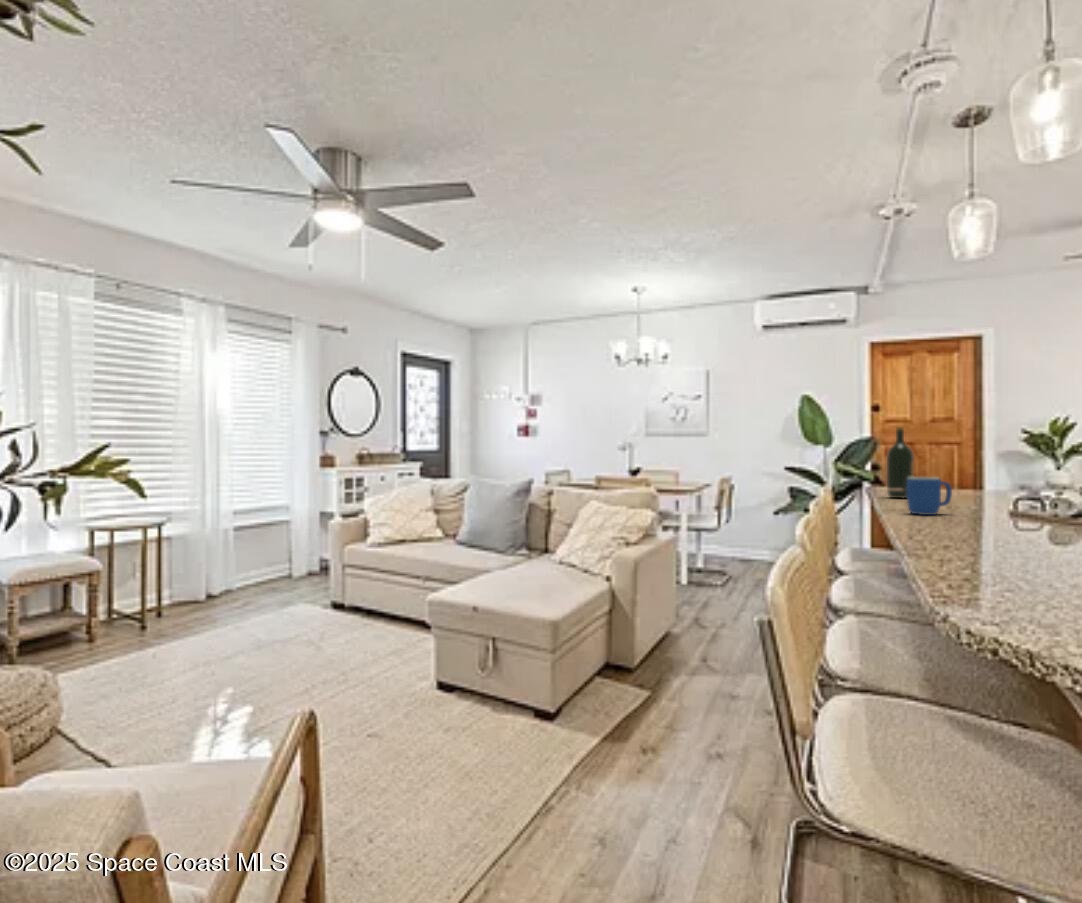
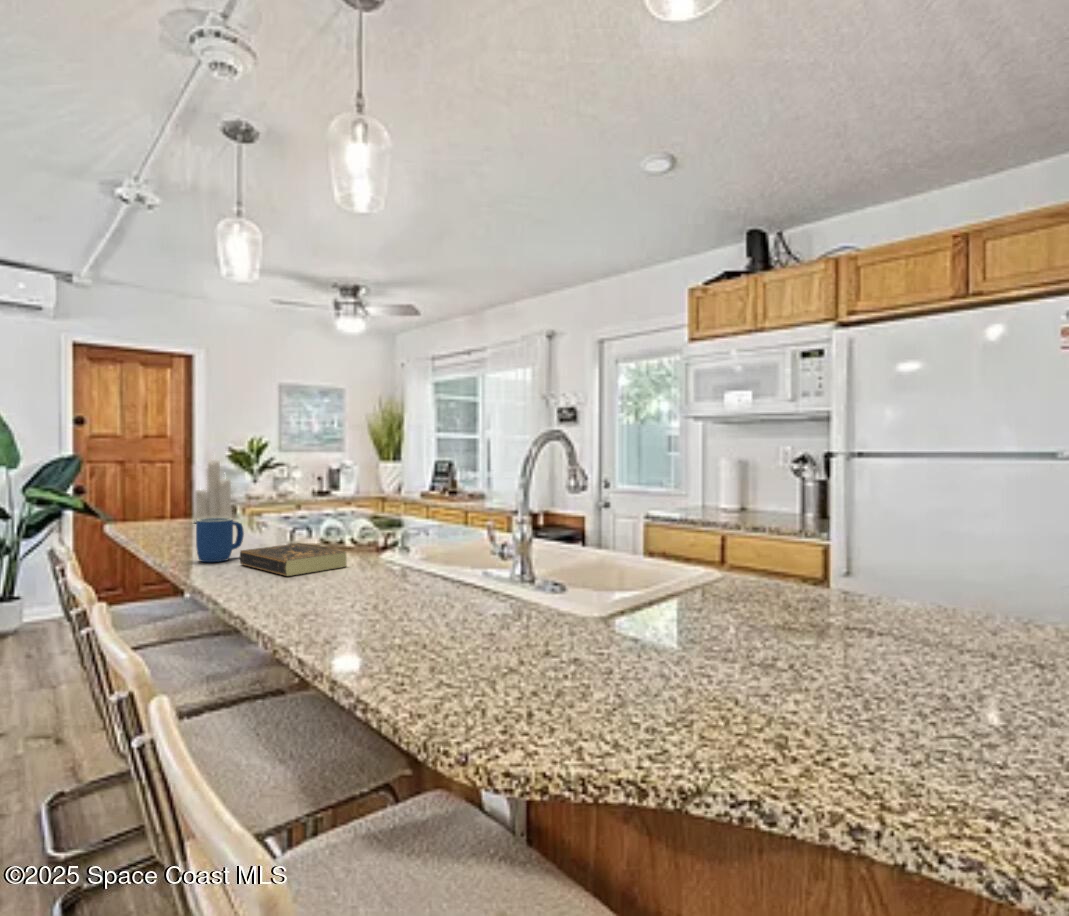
candle: none [941,422,981,493] -> present [194,460,232,522]
wine bottle: present [886,427,914,498] -> none [144,454,176,538]
book: none [940,505,1046,530] -> present [240,543,347,576]

